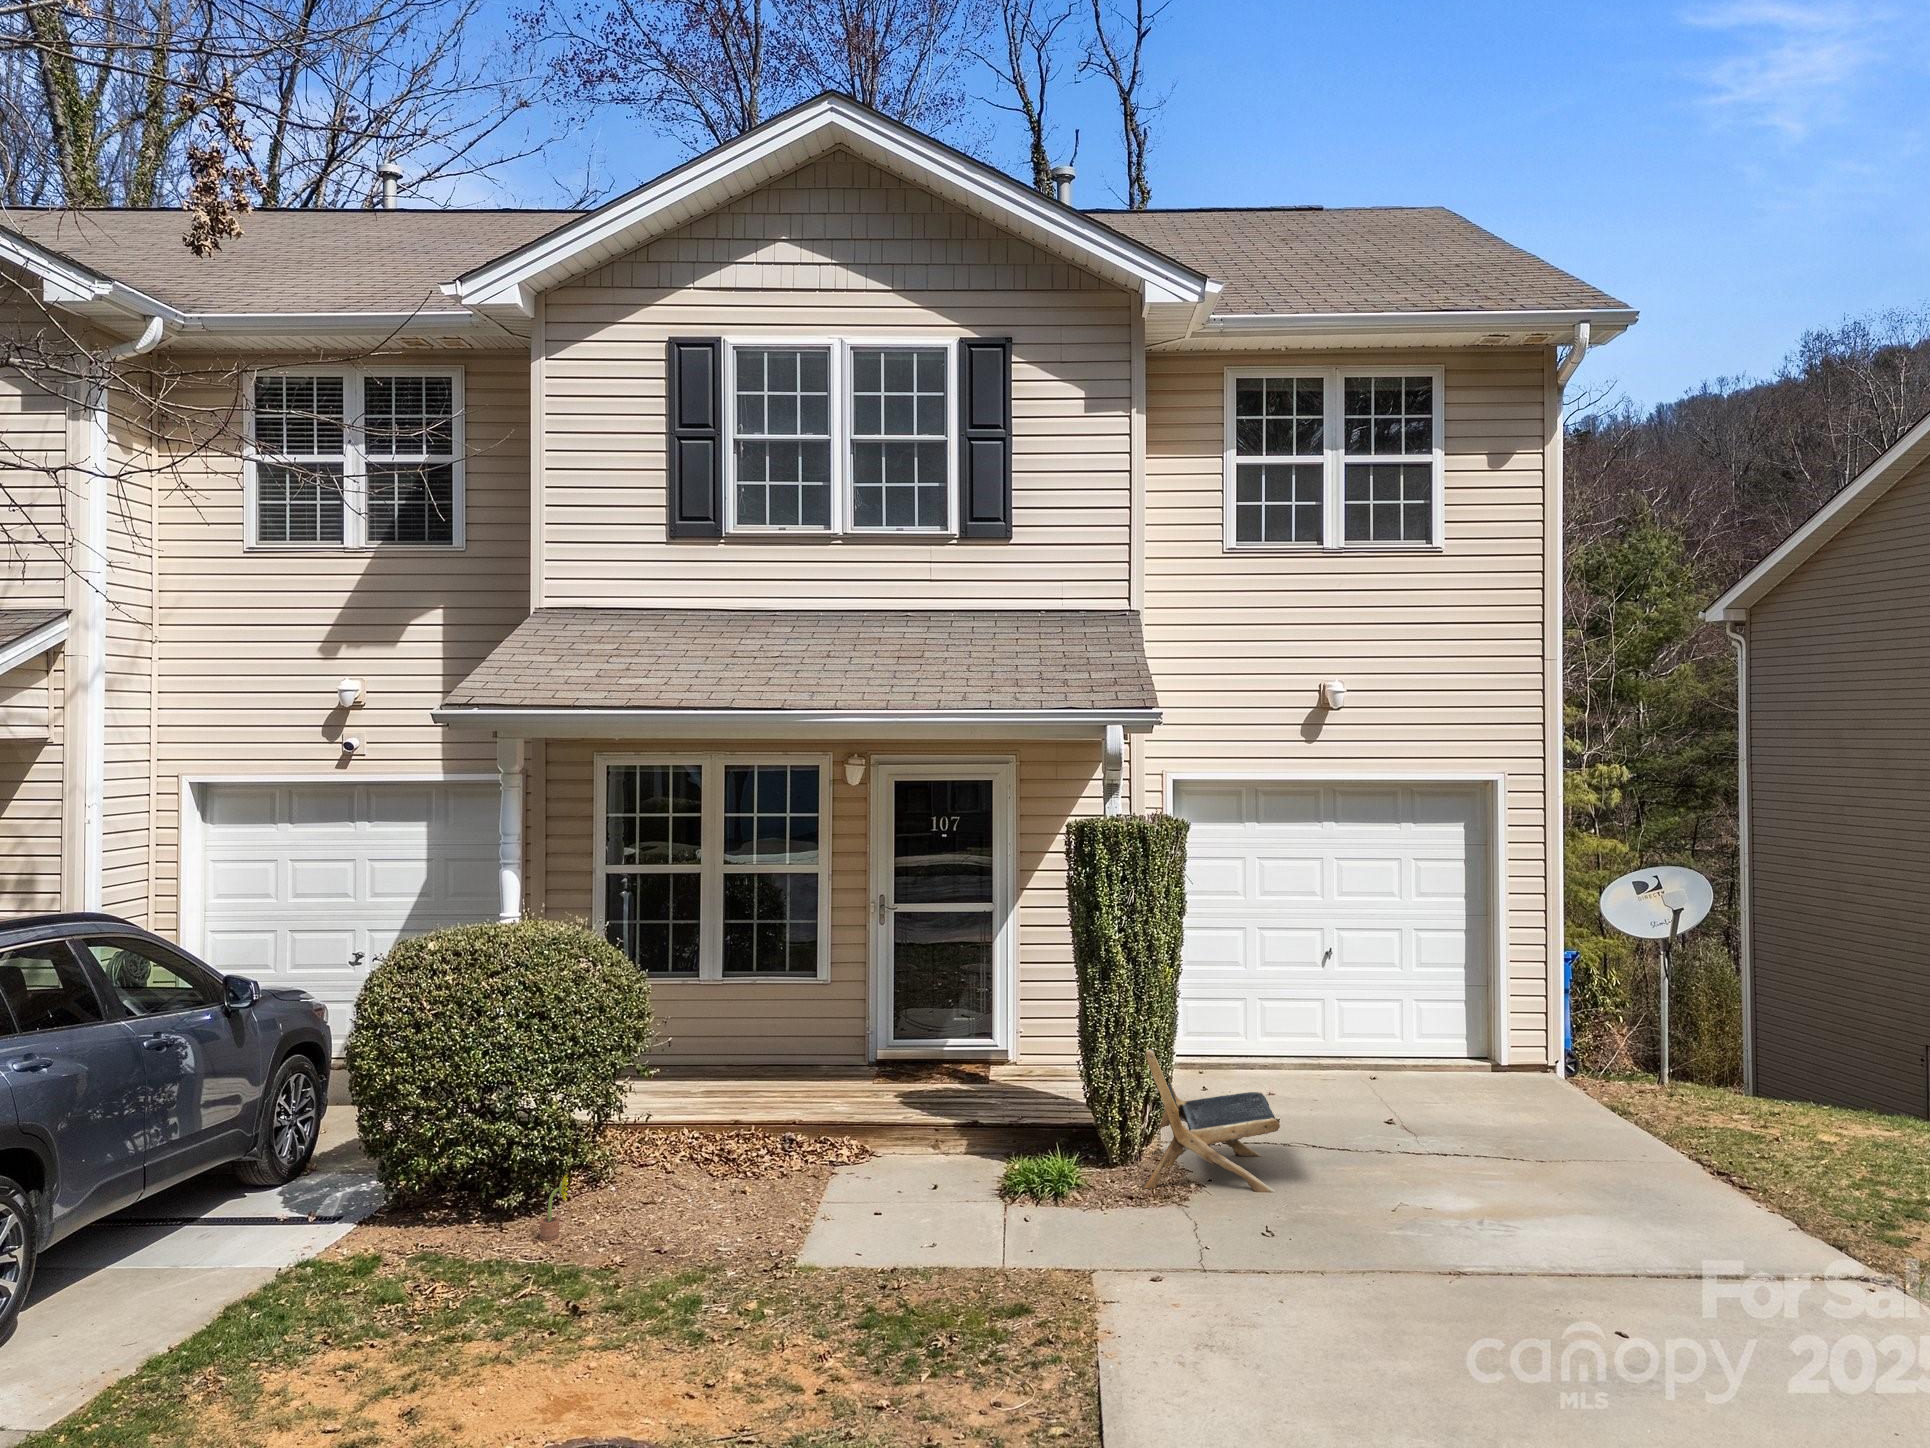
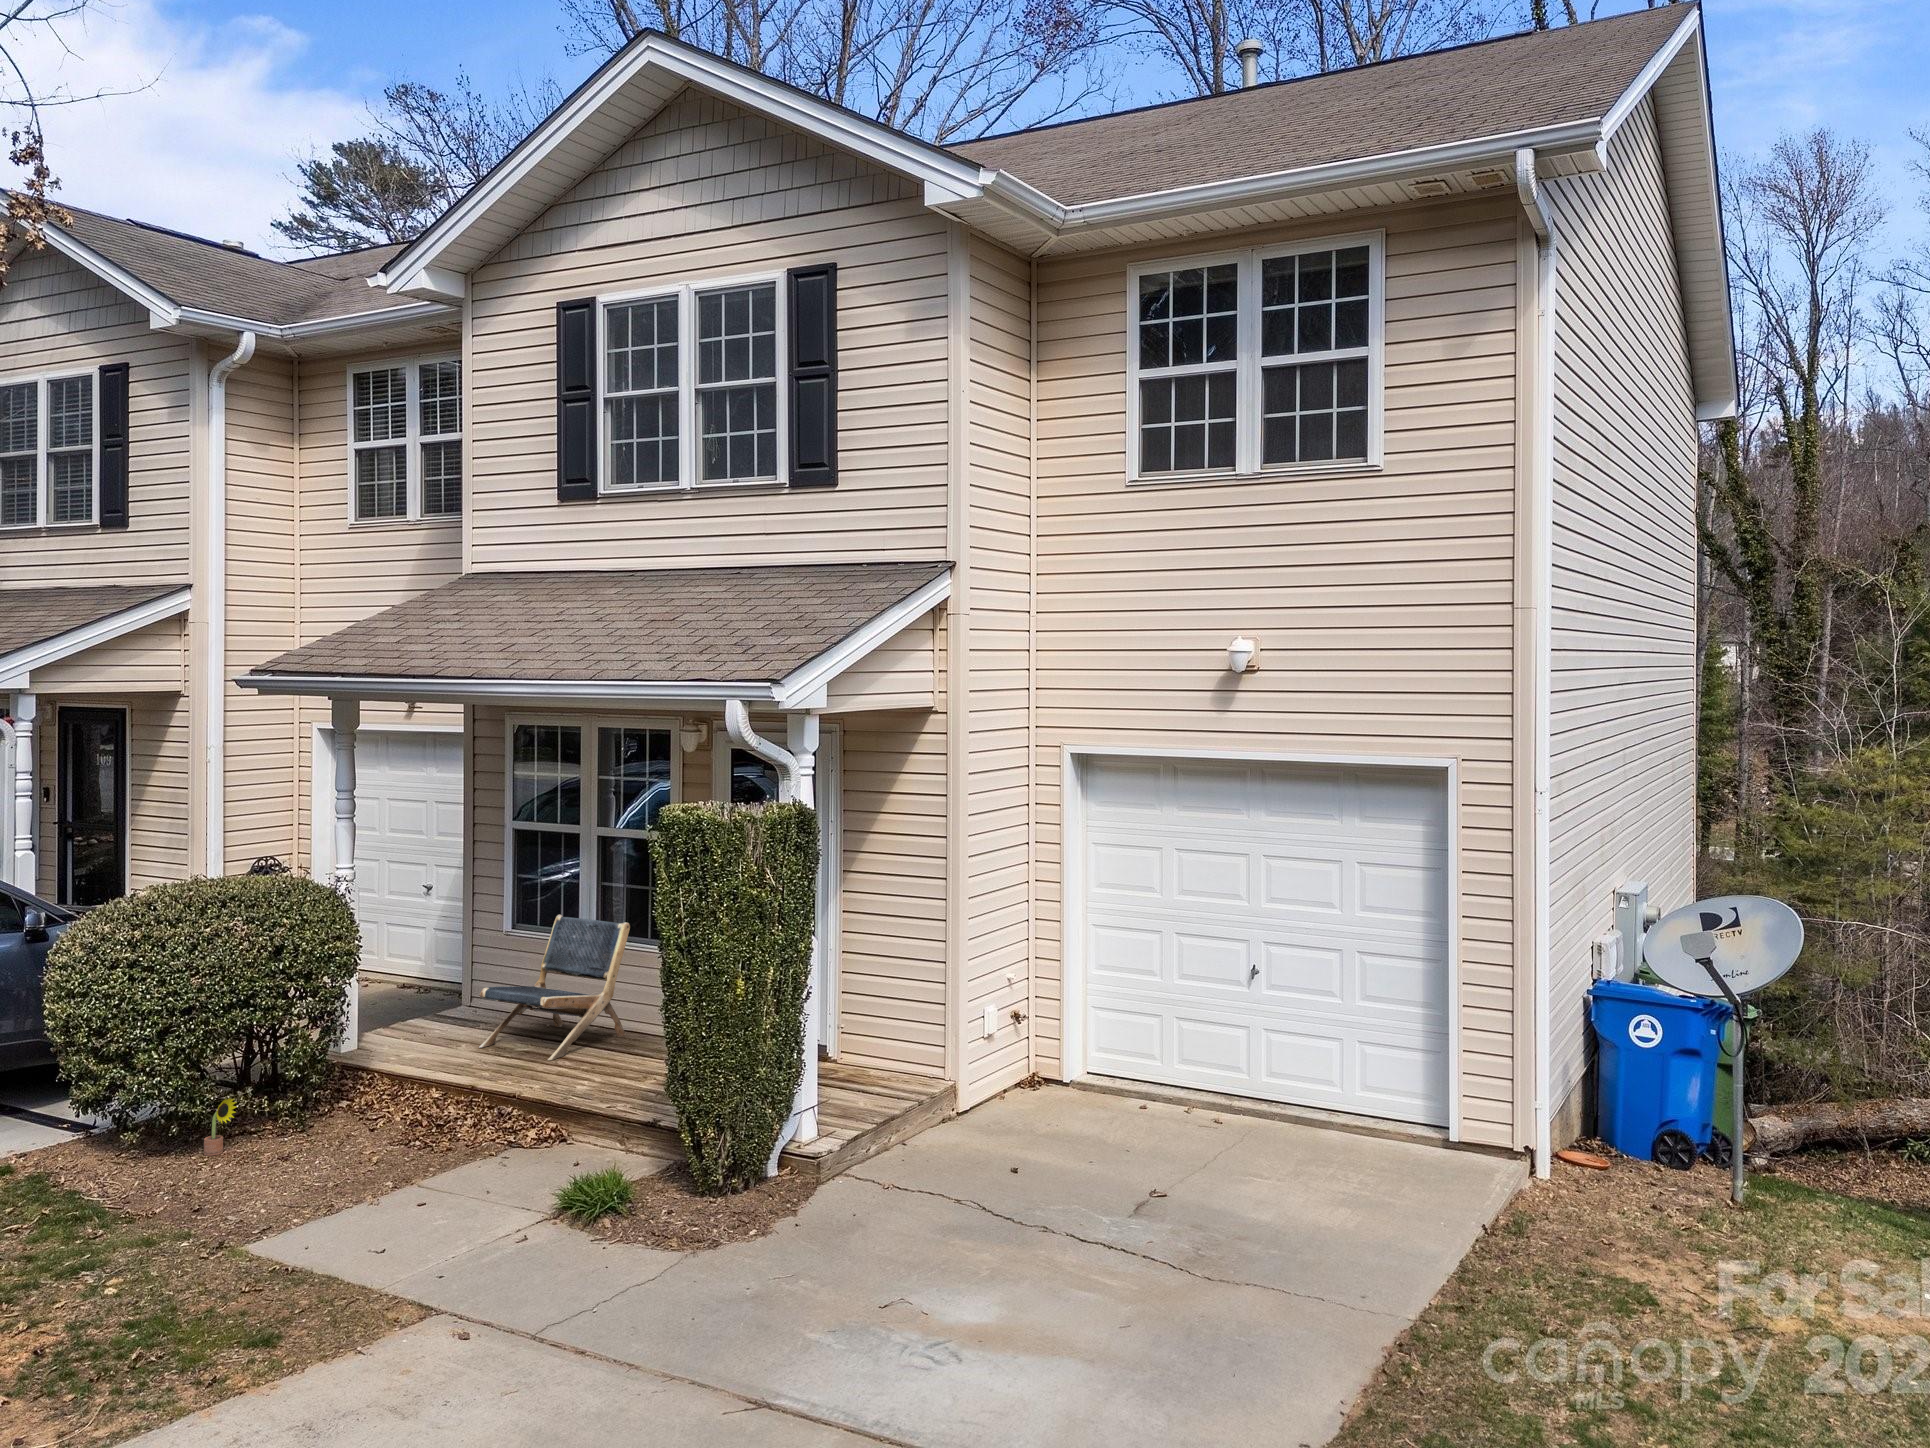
lounge chair: present [1141,1048,1280,1192] -> present [479,915,630,1060]

